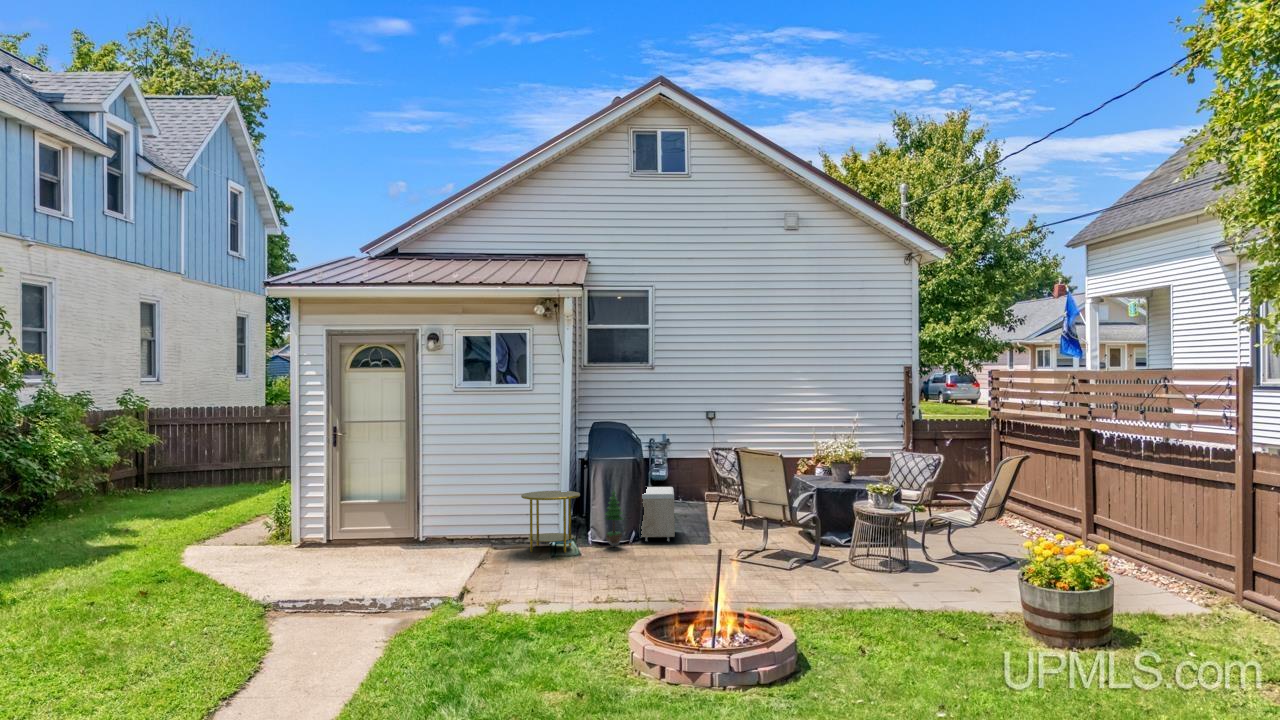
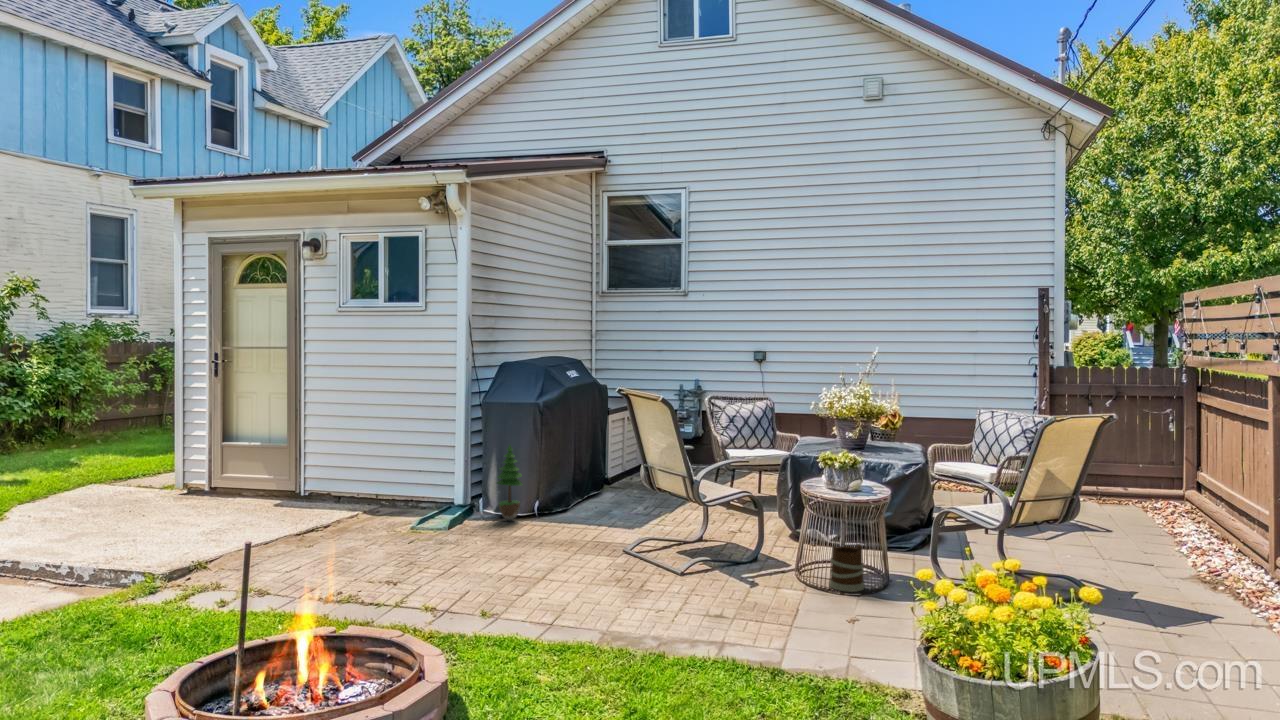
storage bench: present [641,487,675,541] -> none [555,443,630,519]
side table: present [521,491,580,552] -> none [392,441,471,523]
wooden bucket: none [875,525,896,565] -> present [829,526,865,592]

